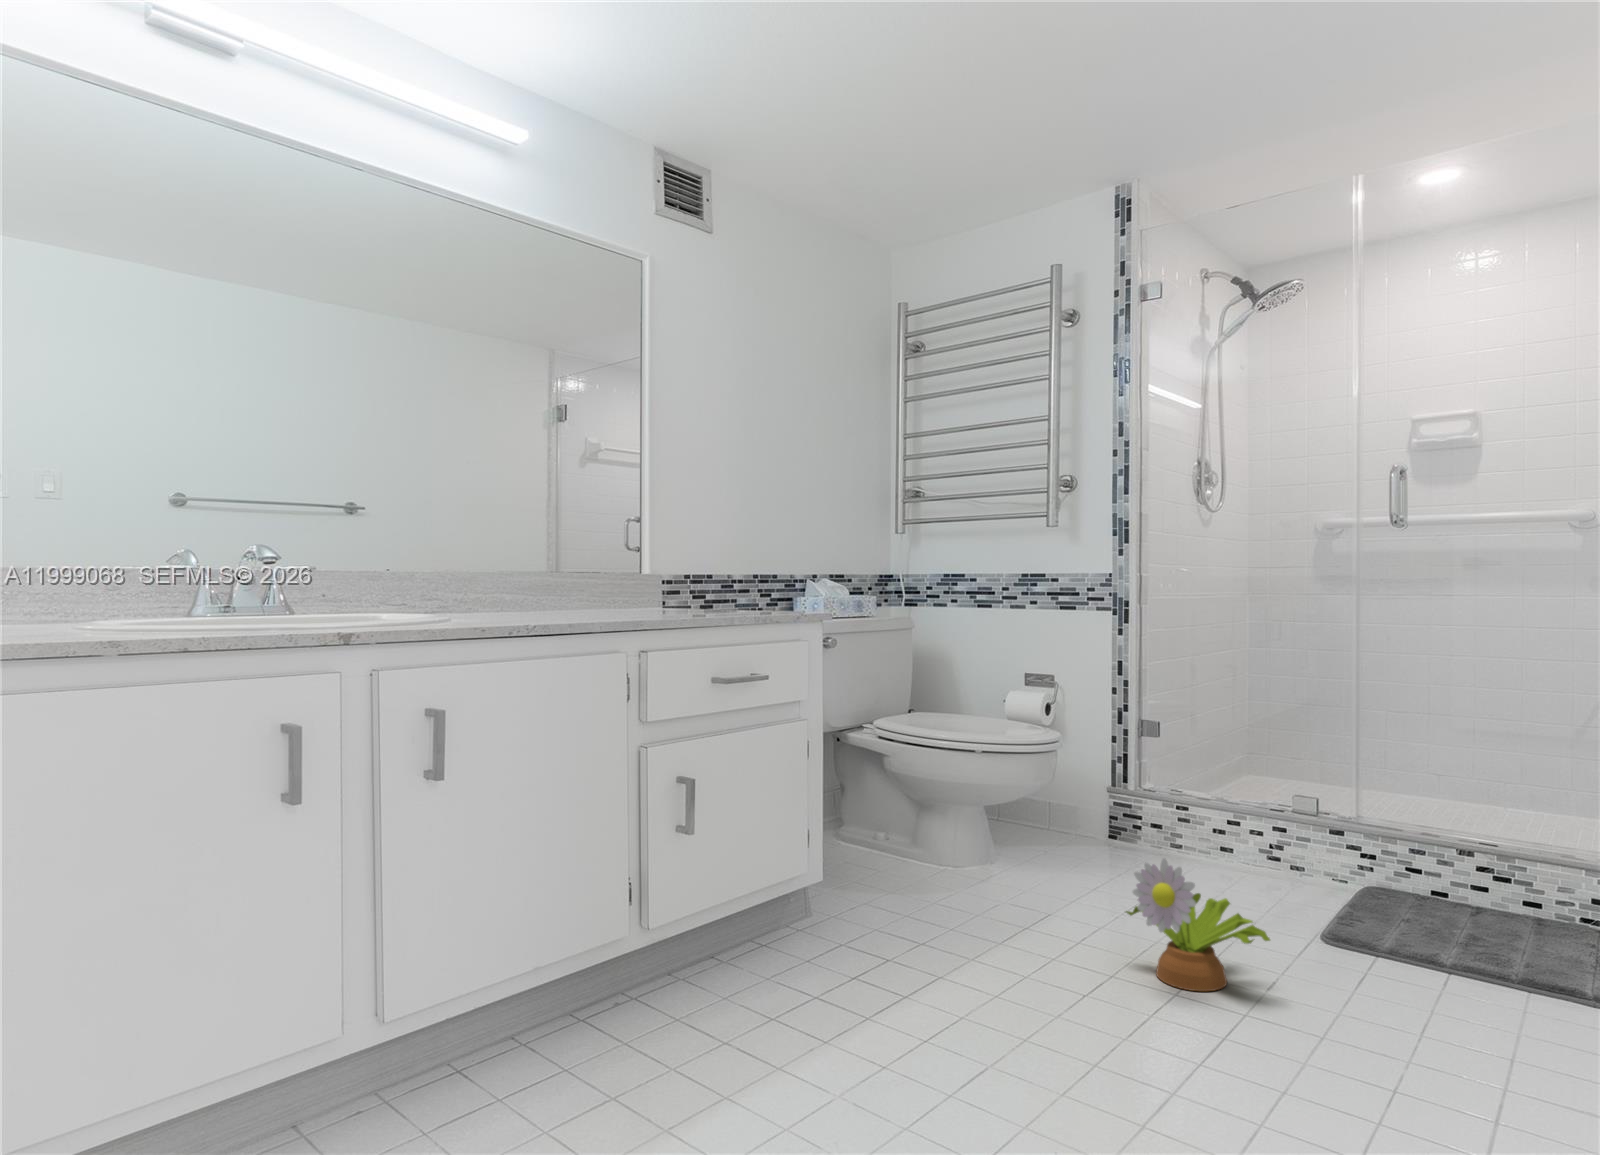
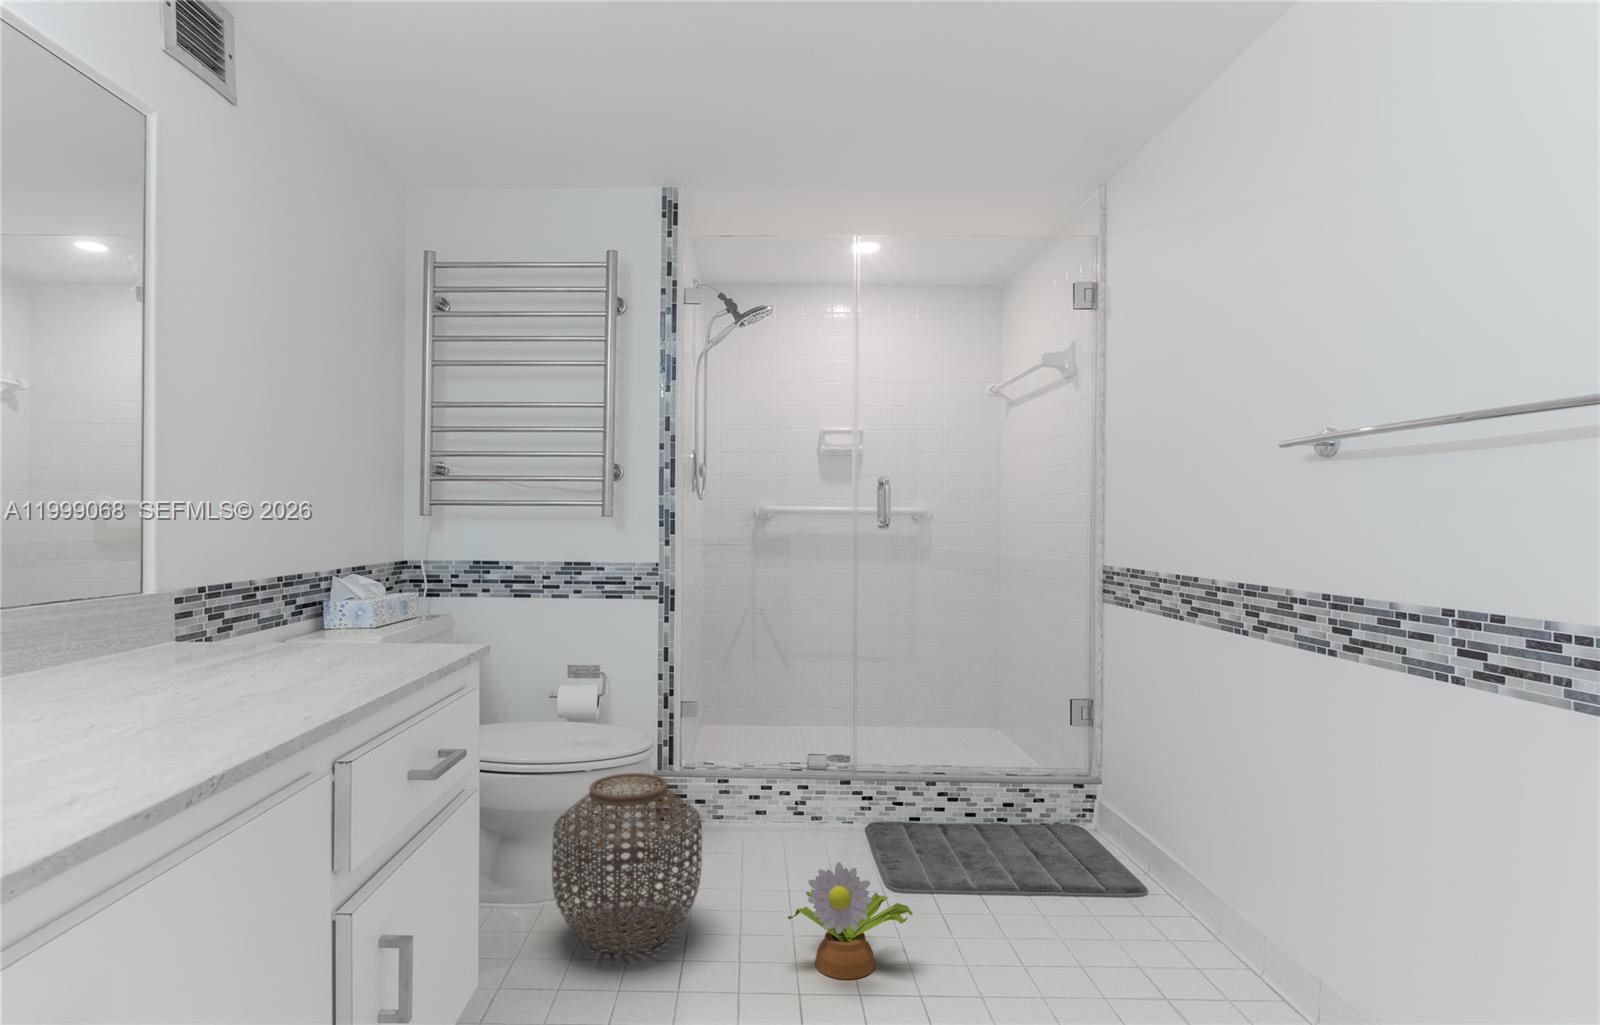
woven basket: none [930,757,1072,919] -> present [552,773,702,954]

